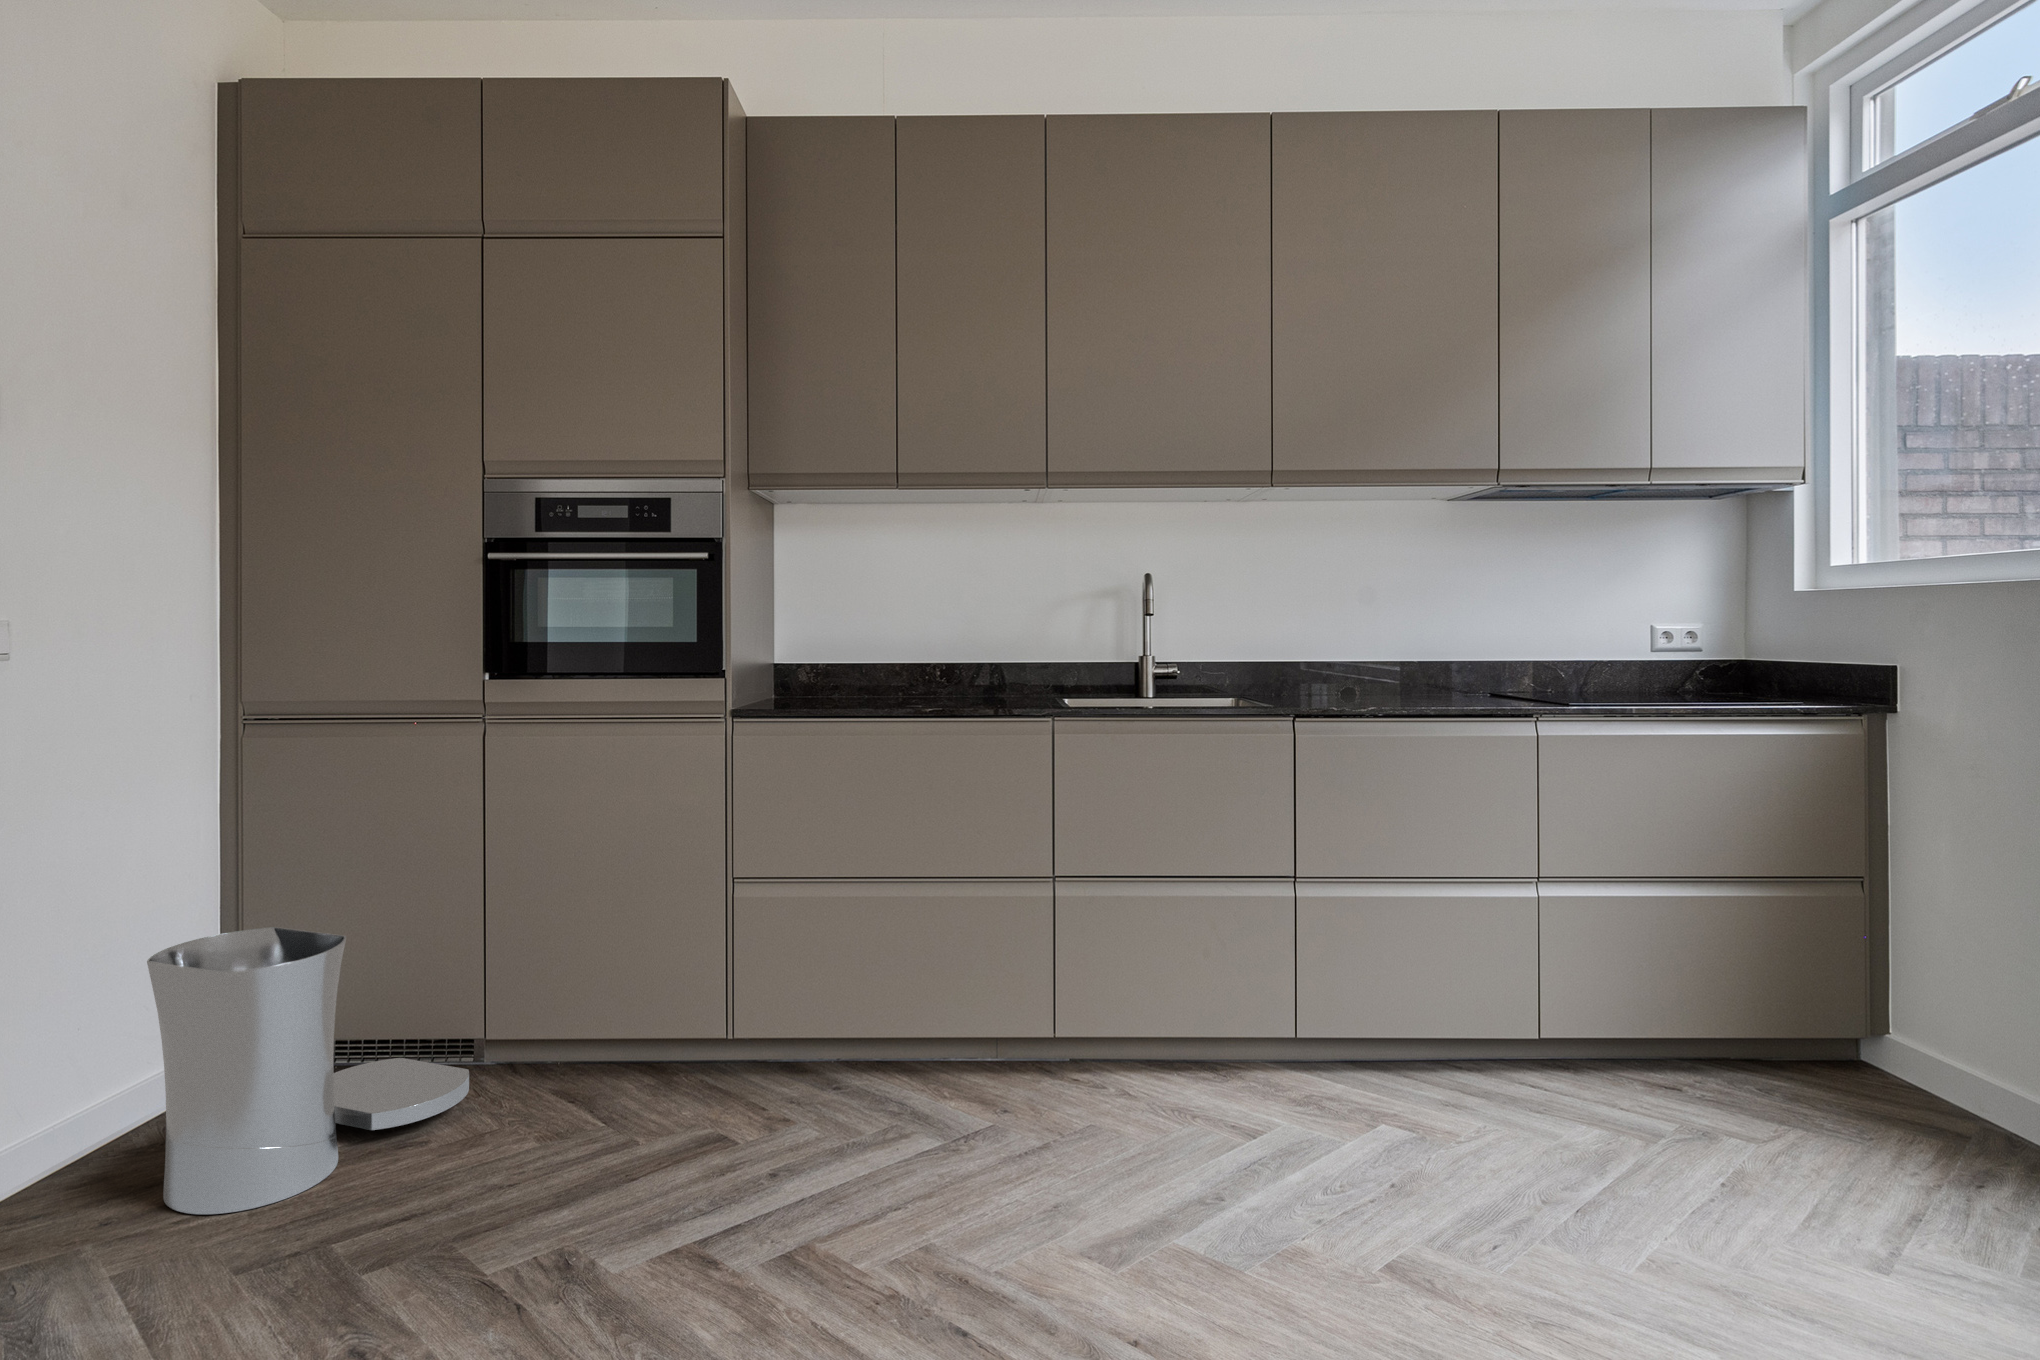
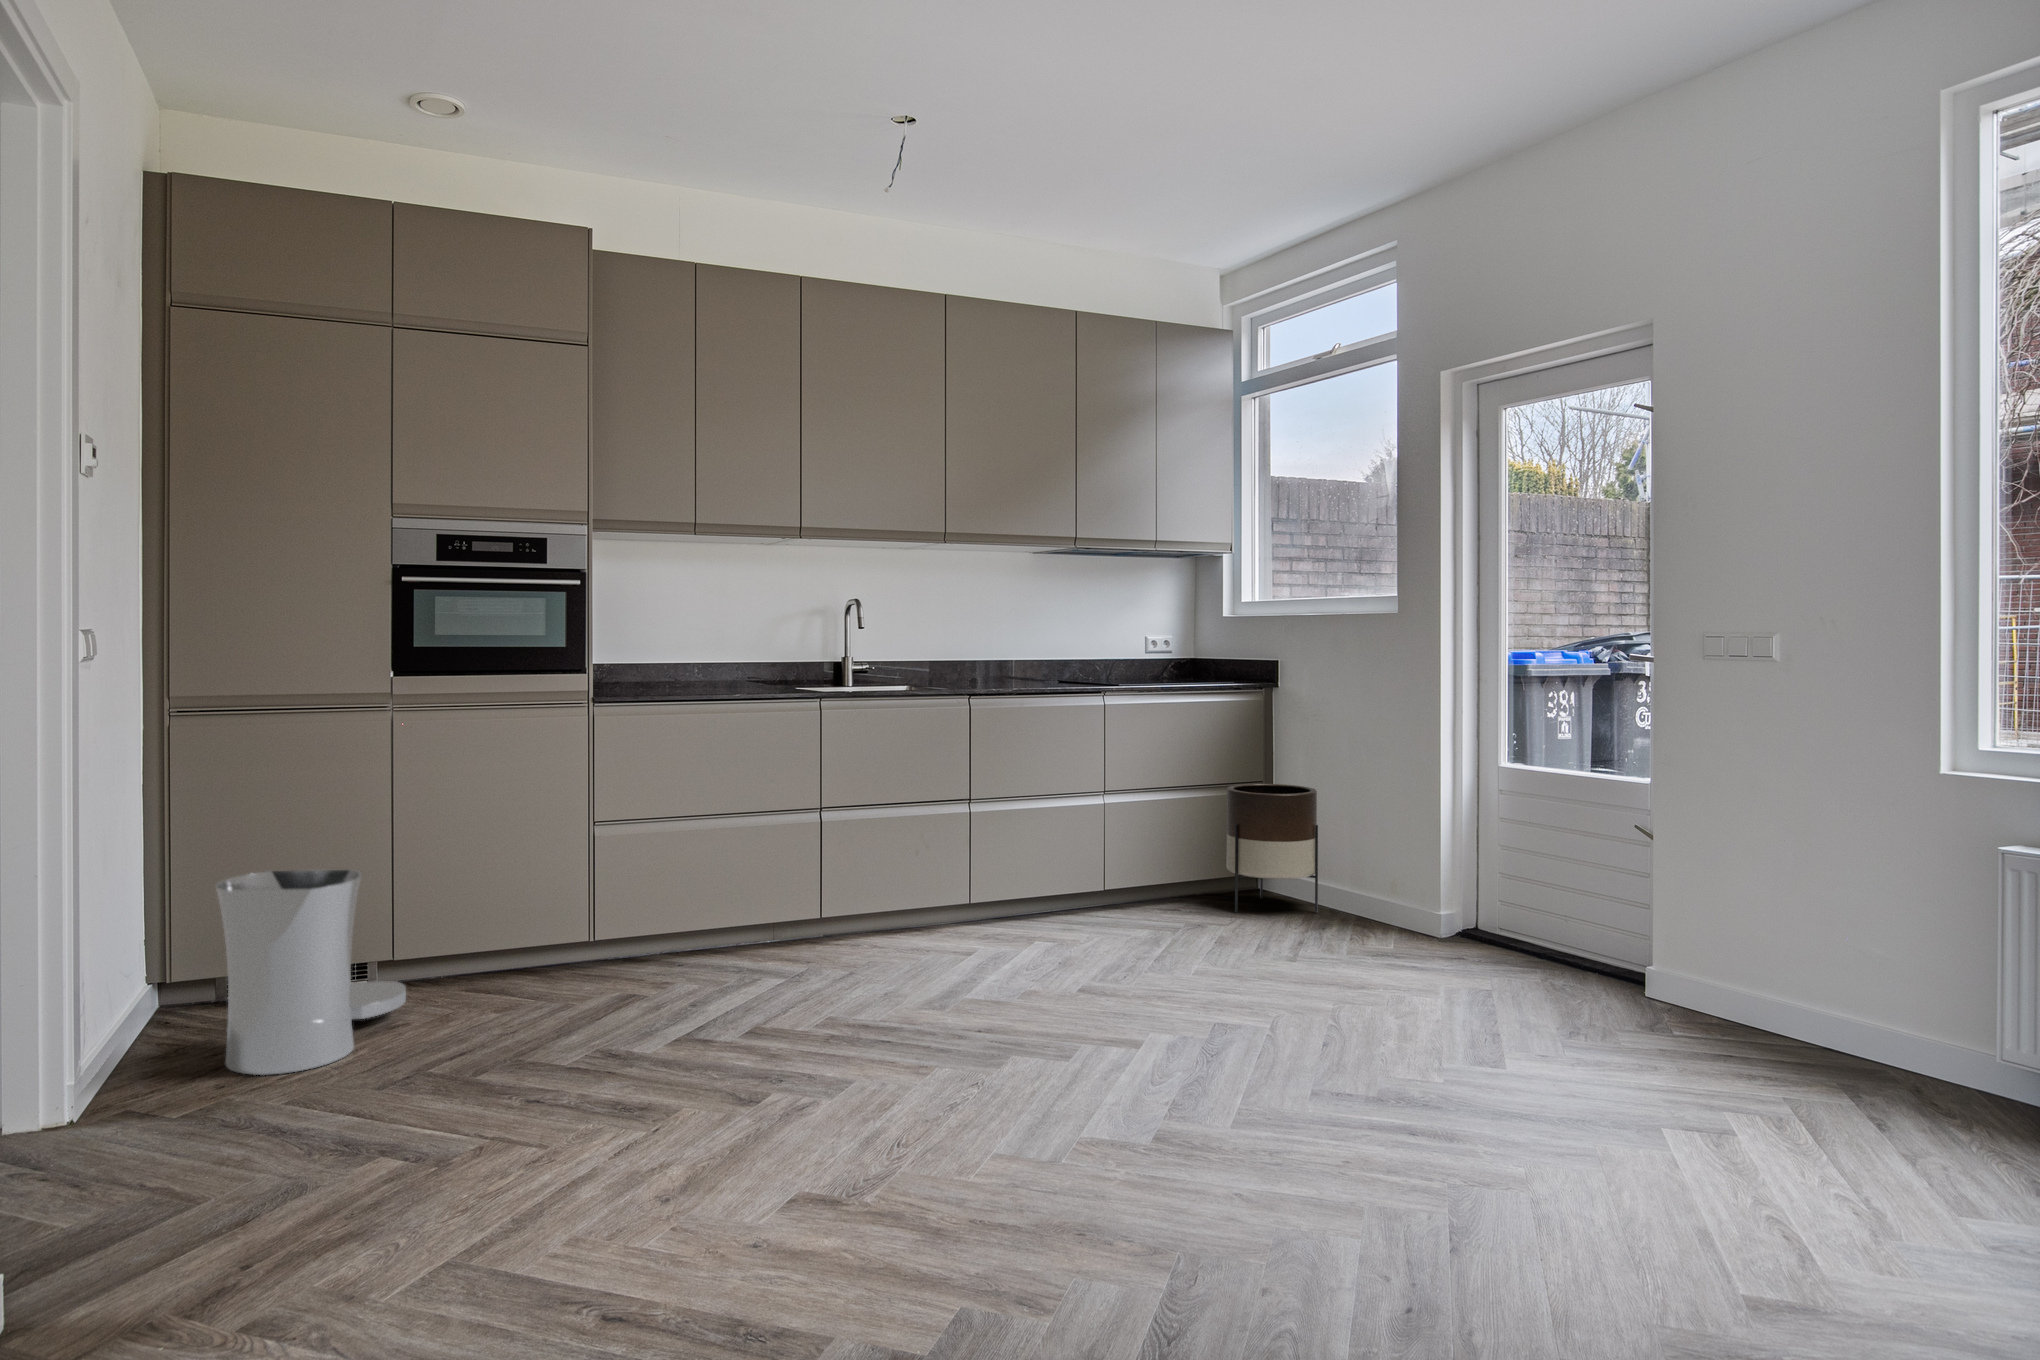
planter: none [1786,881,1989,1141] -> present [1226,784,1318,913]

